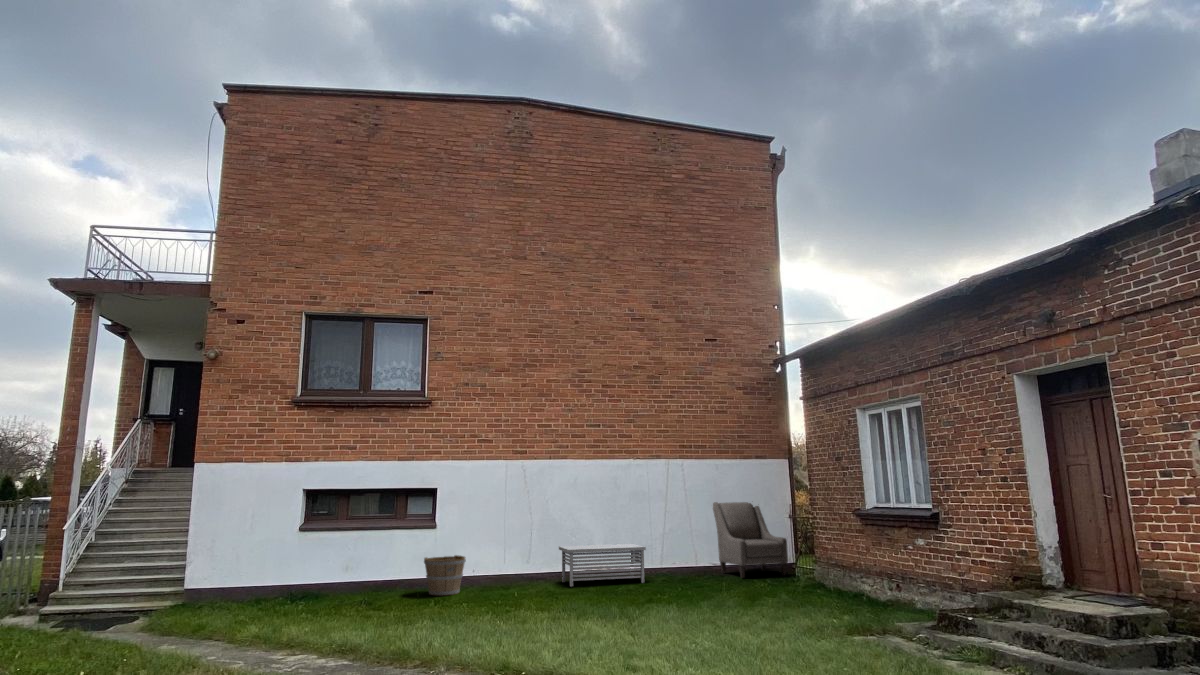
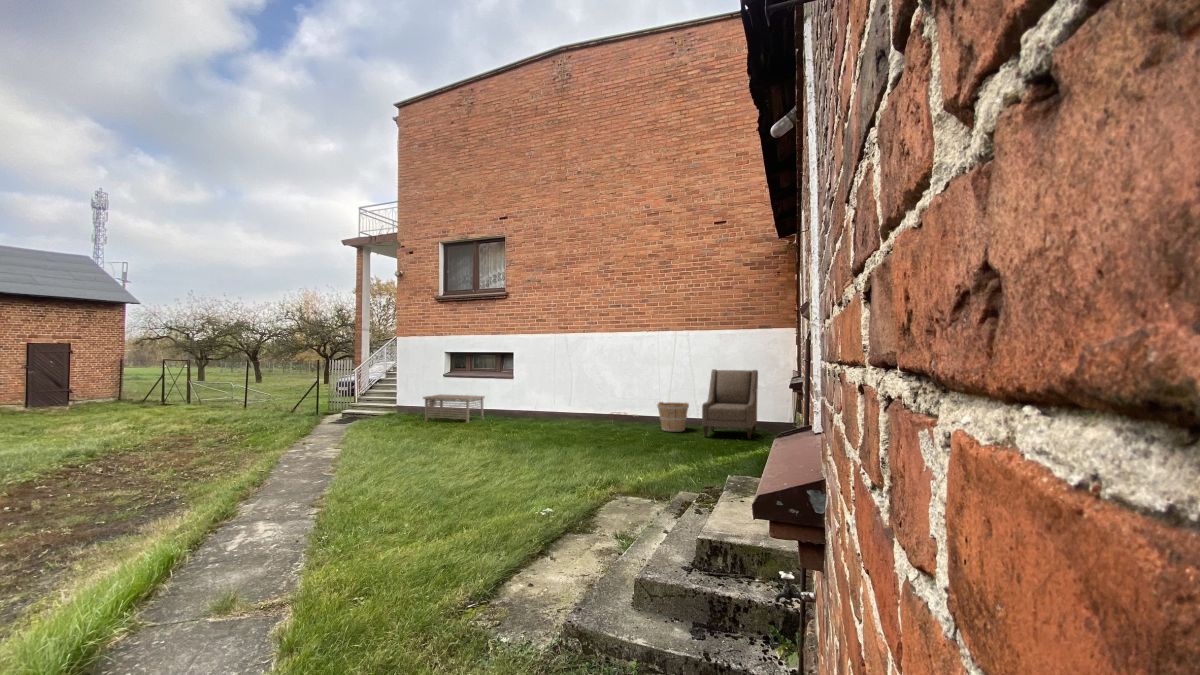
storage bench: present [559,544,646,587] -> present [423,395,485,423]
wooden bucket: present [424,555,466,596] -> present [657,402,689,432]

